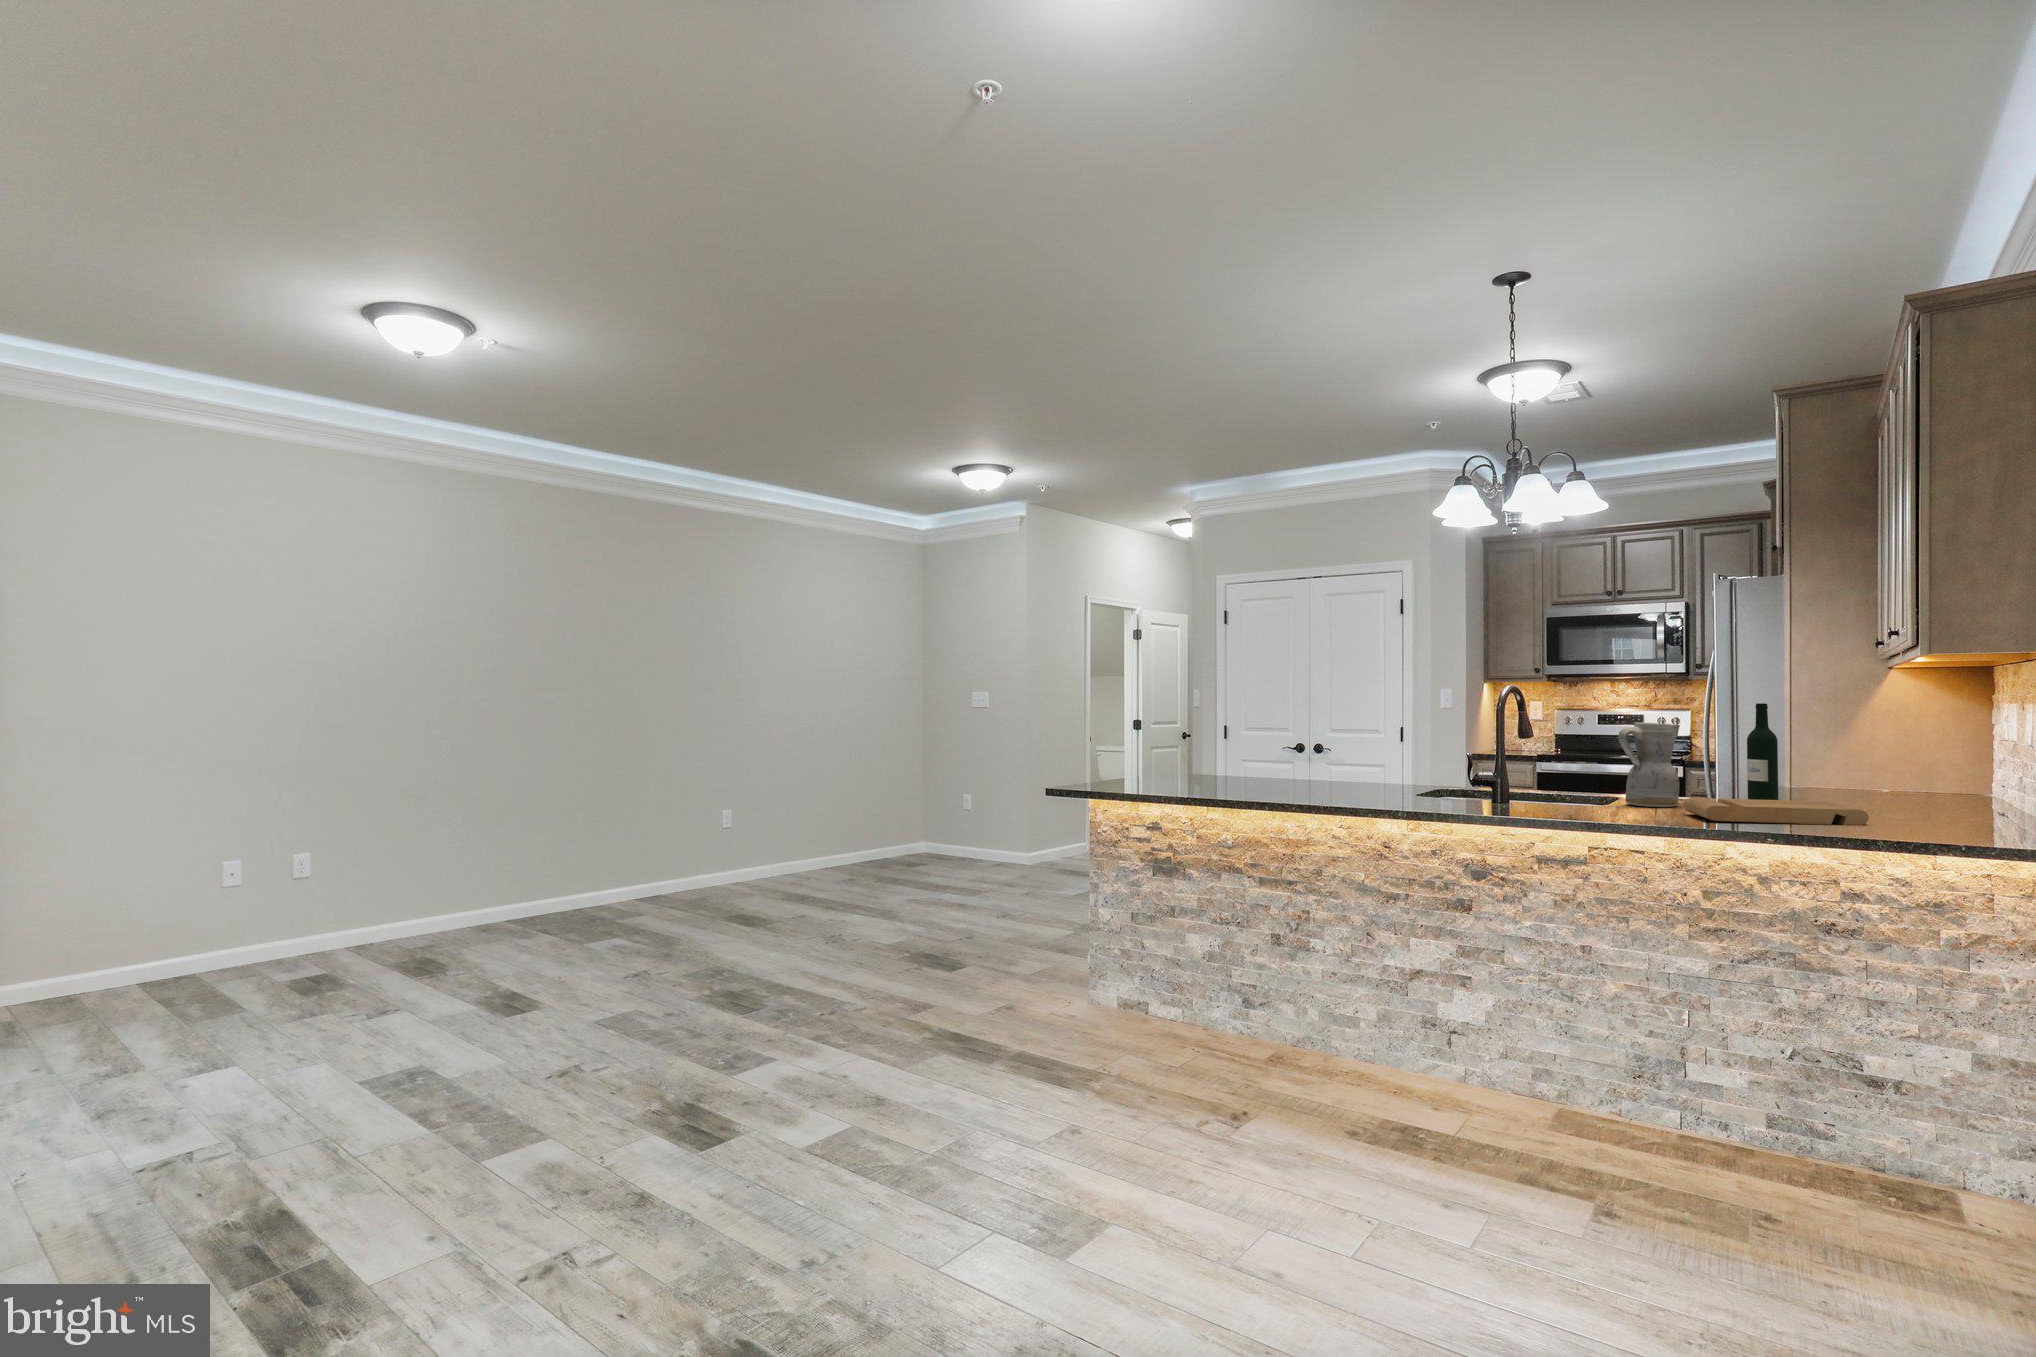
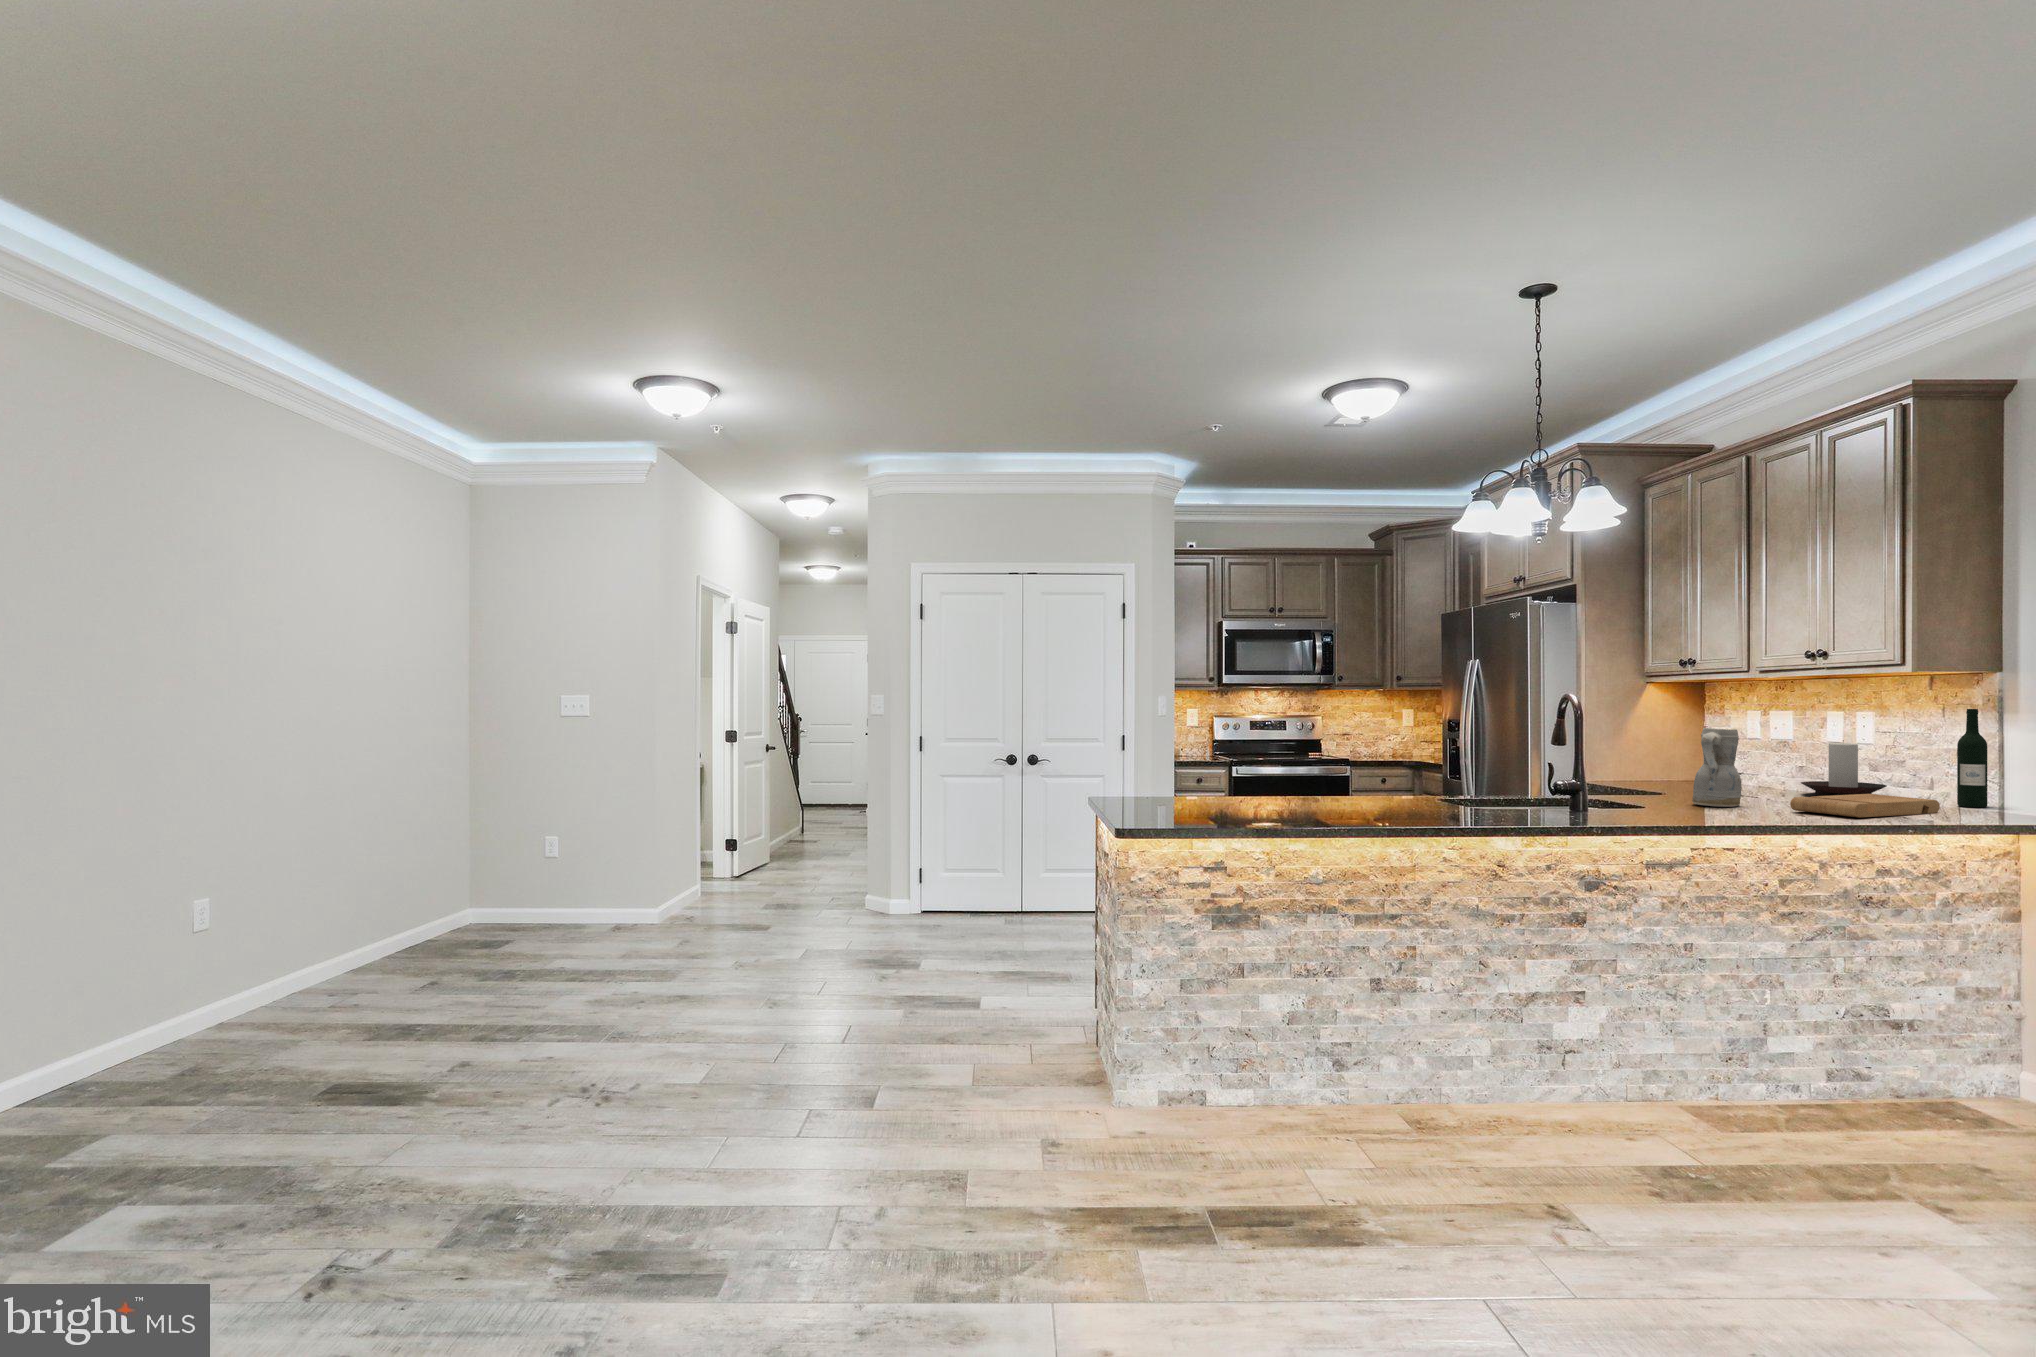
wine bottle: present [1747,703,1778,800] -> present [1957,709,1987,807]
candle holder: none [1824,742,1937,809] -> present [1801,743,1887,796]

